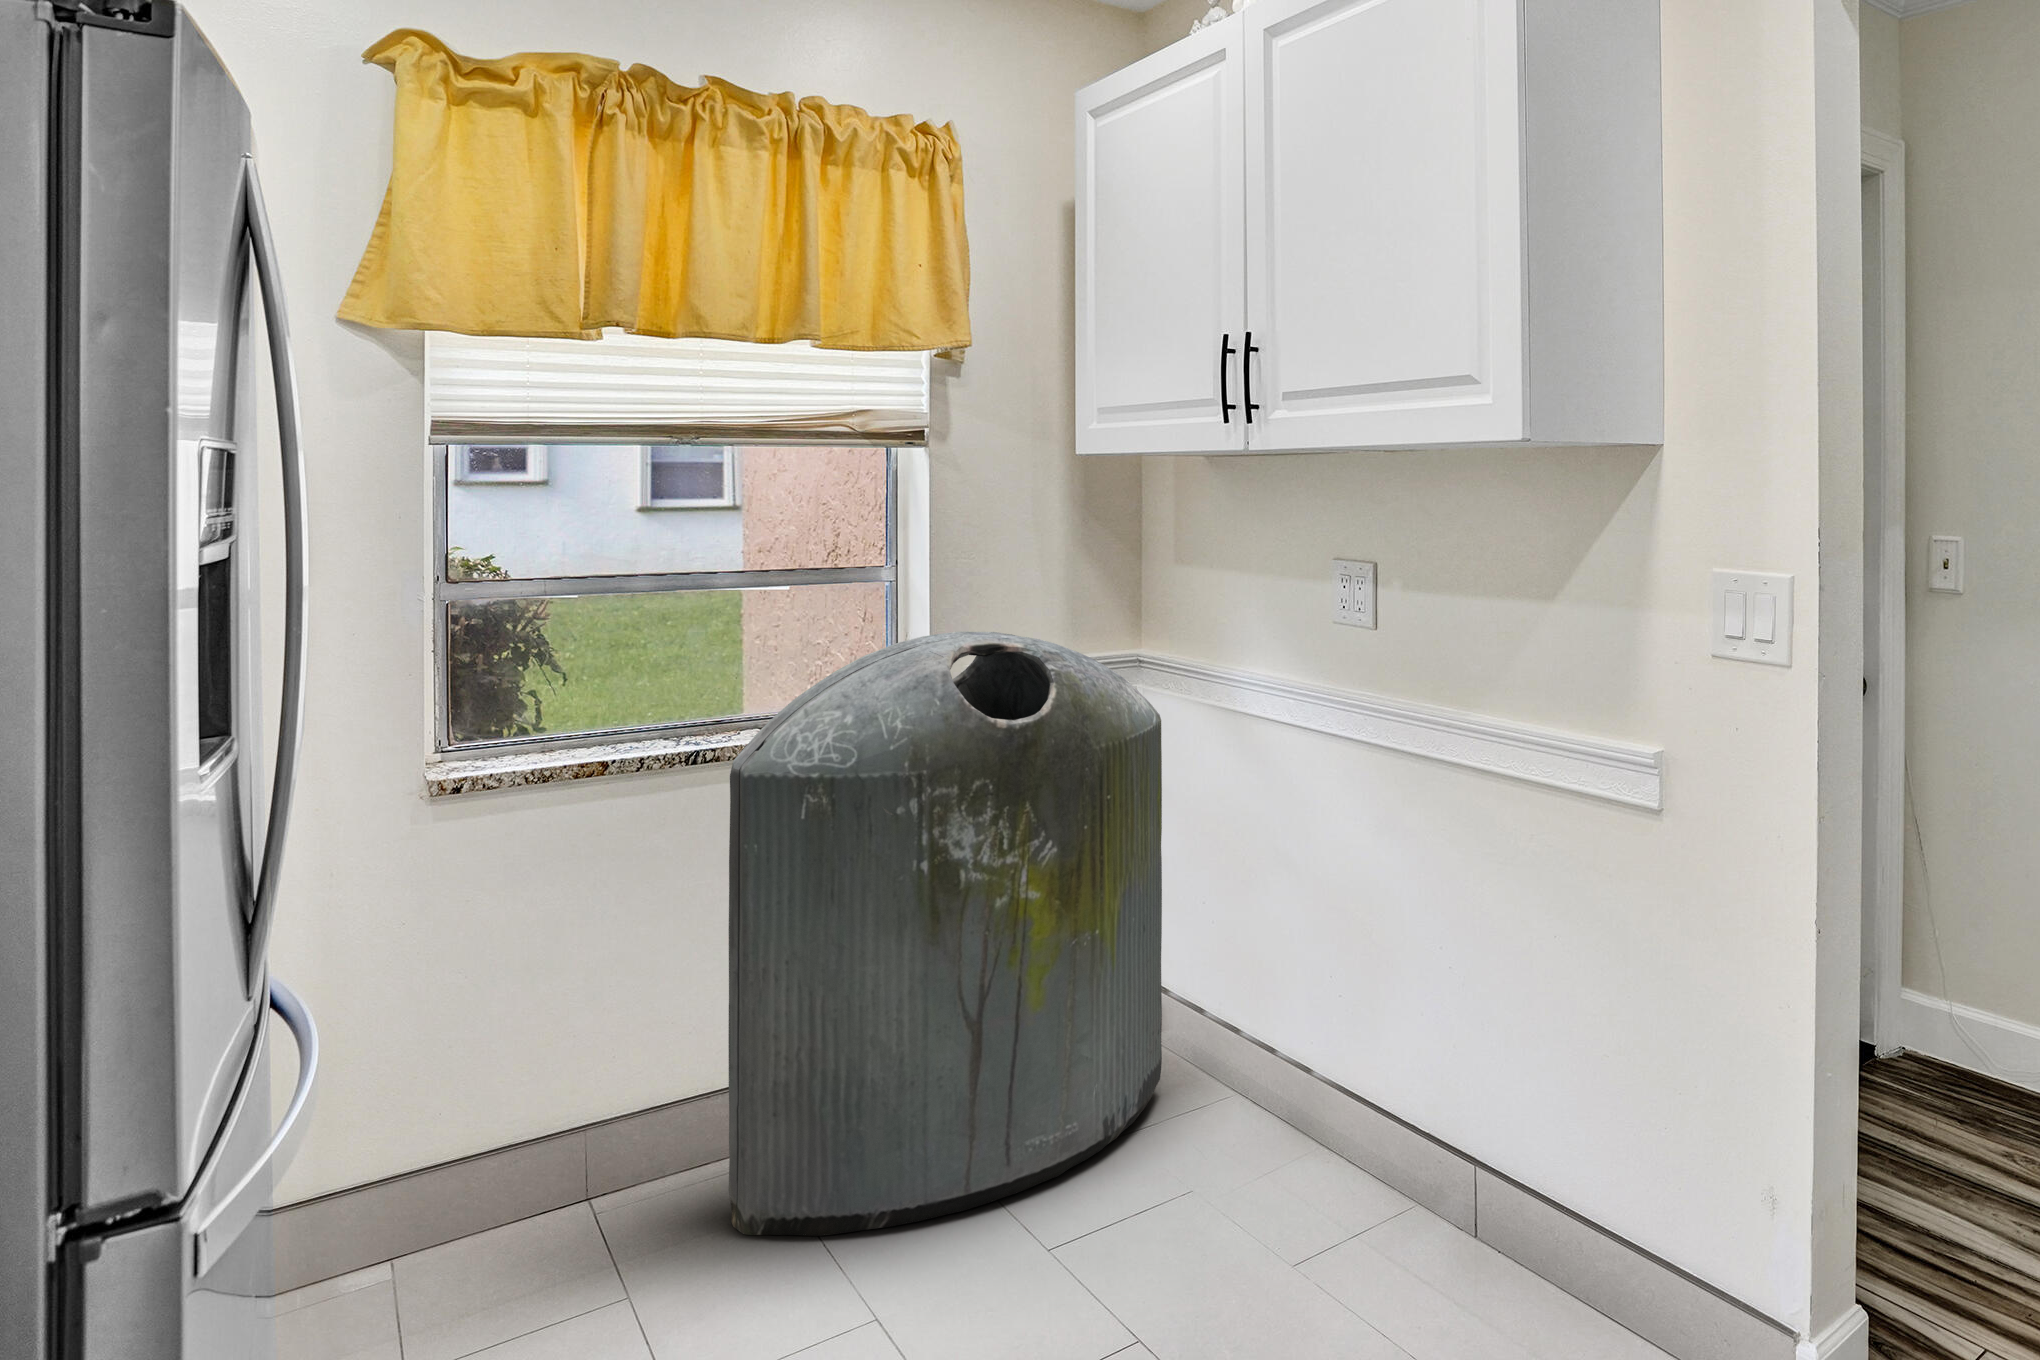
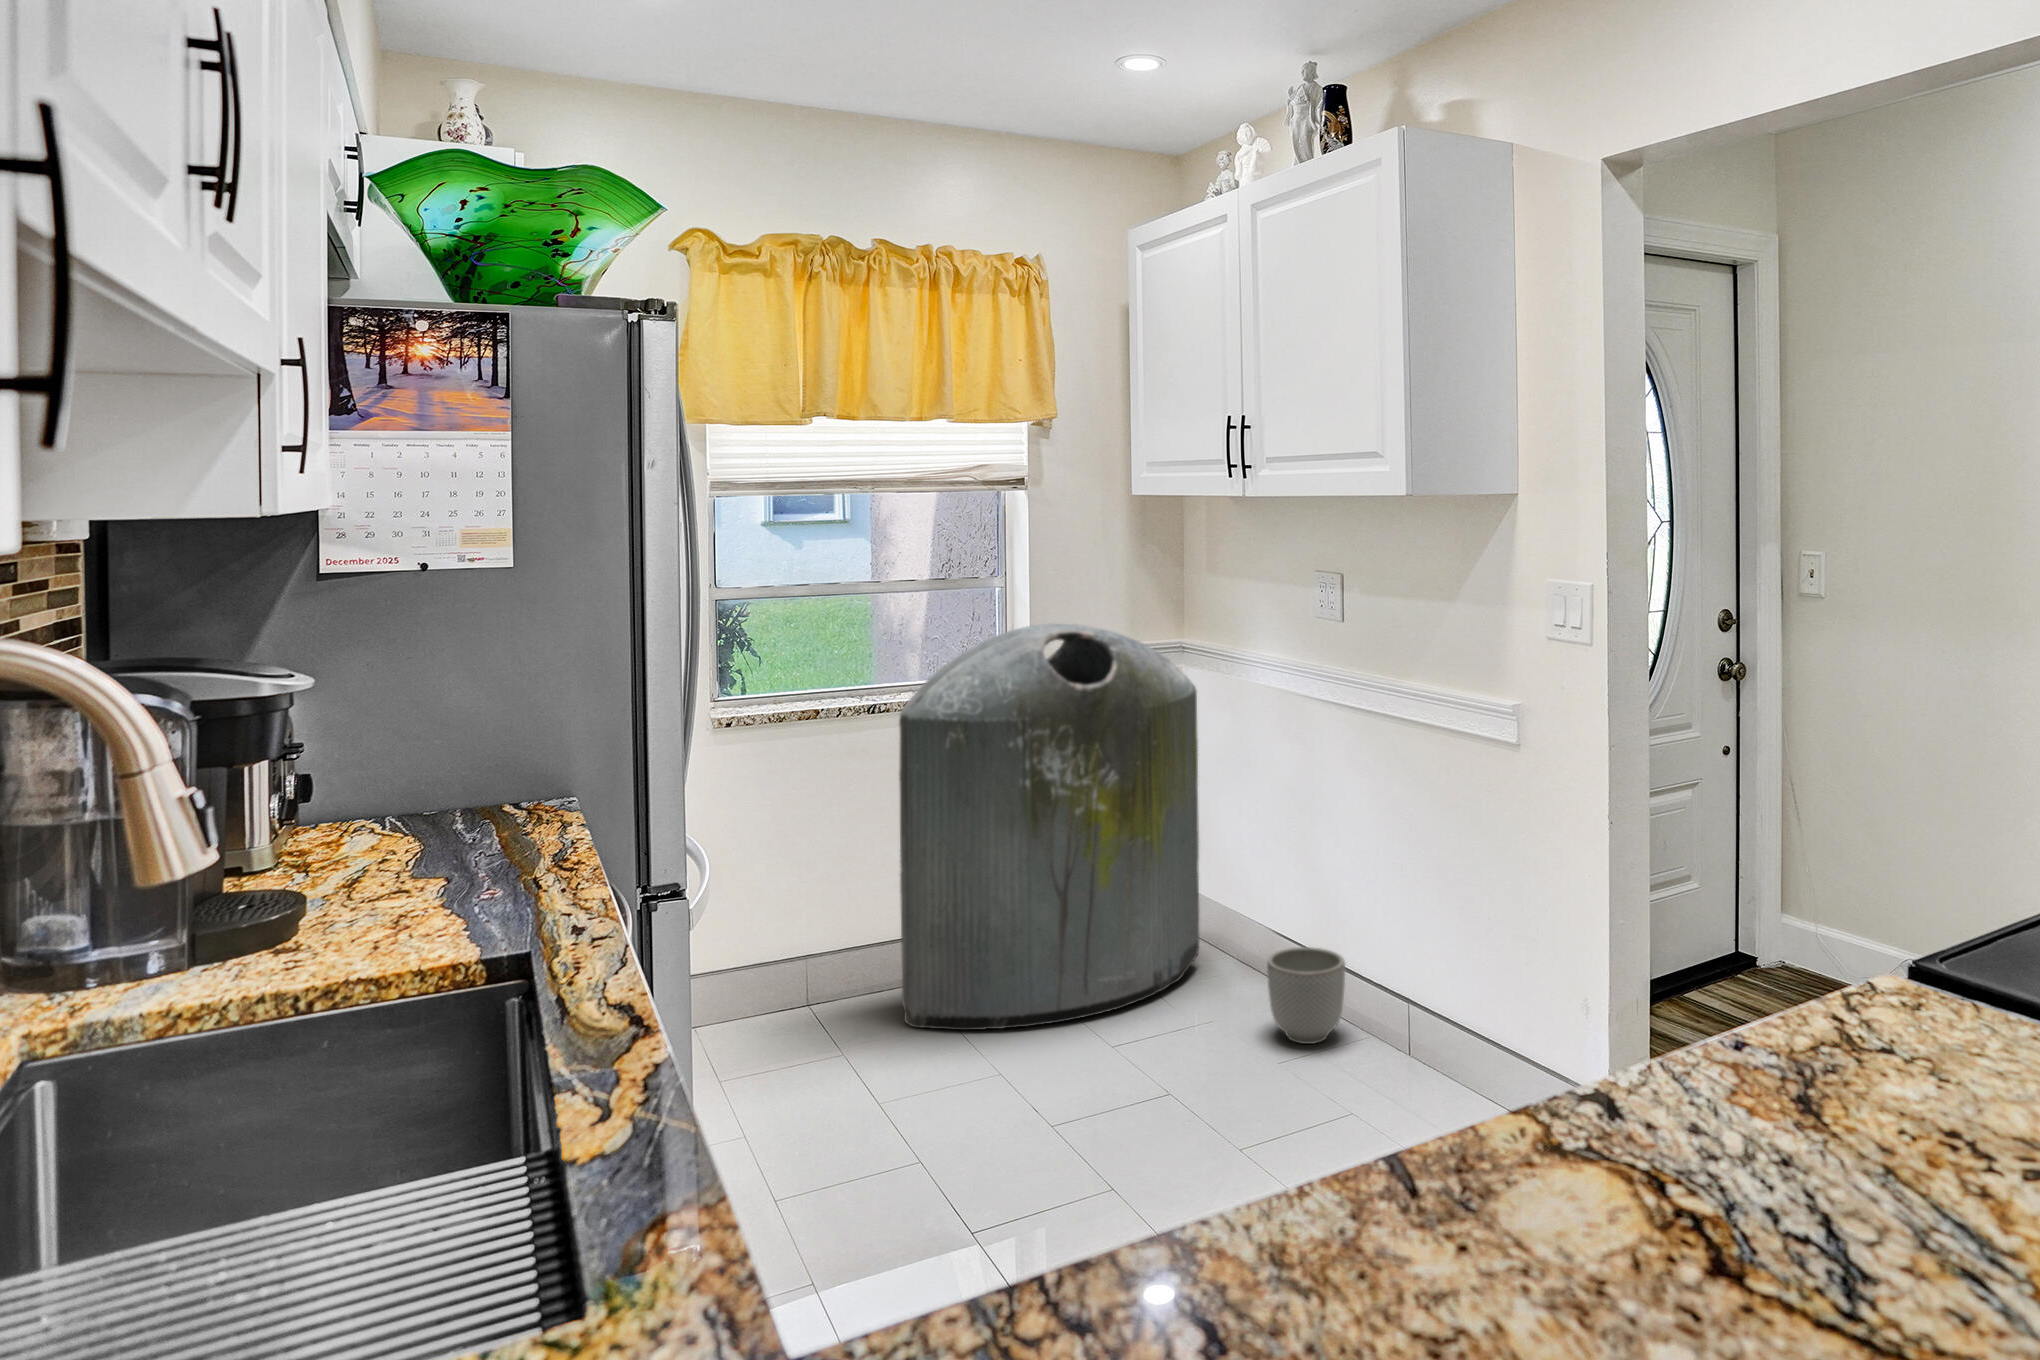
planter: none [1271,1079,1380,1225] -> present [1267,947,1345,1044]

